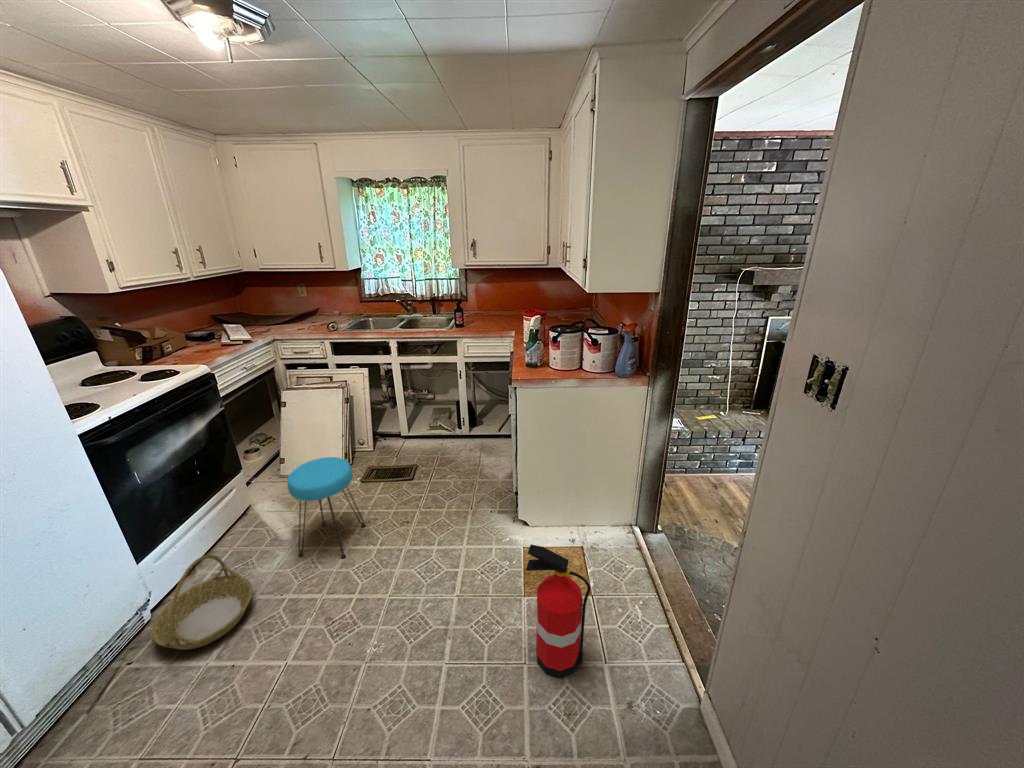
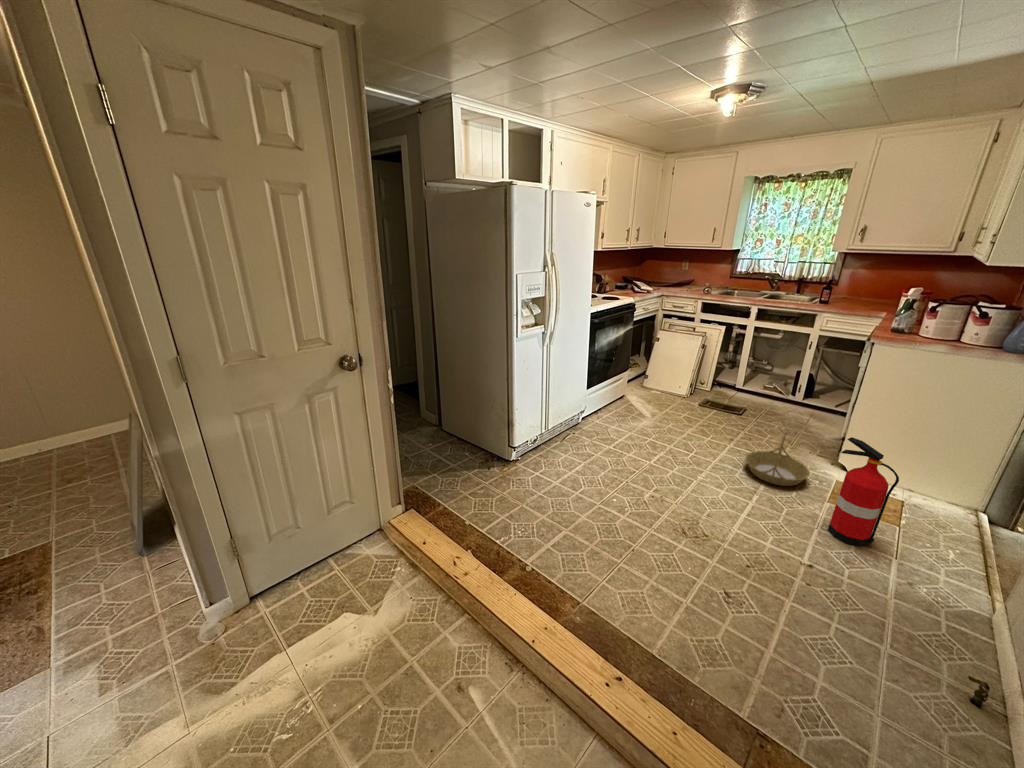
stool: present [287,457,365,558] -> none [657,369,708,435]
basket: present [152,555,253,650] -> present [746,431,810,486]

